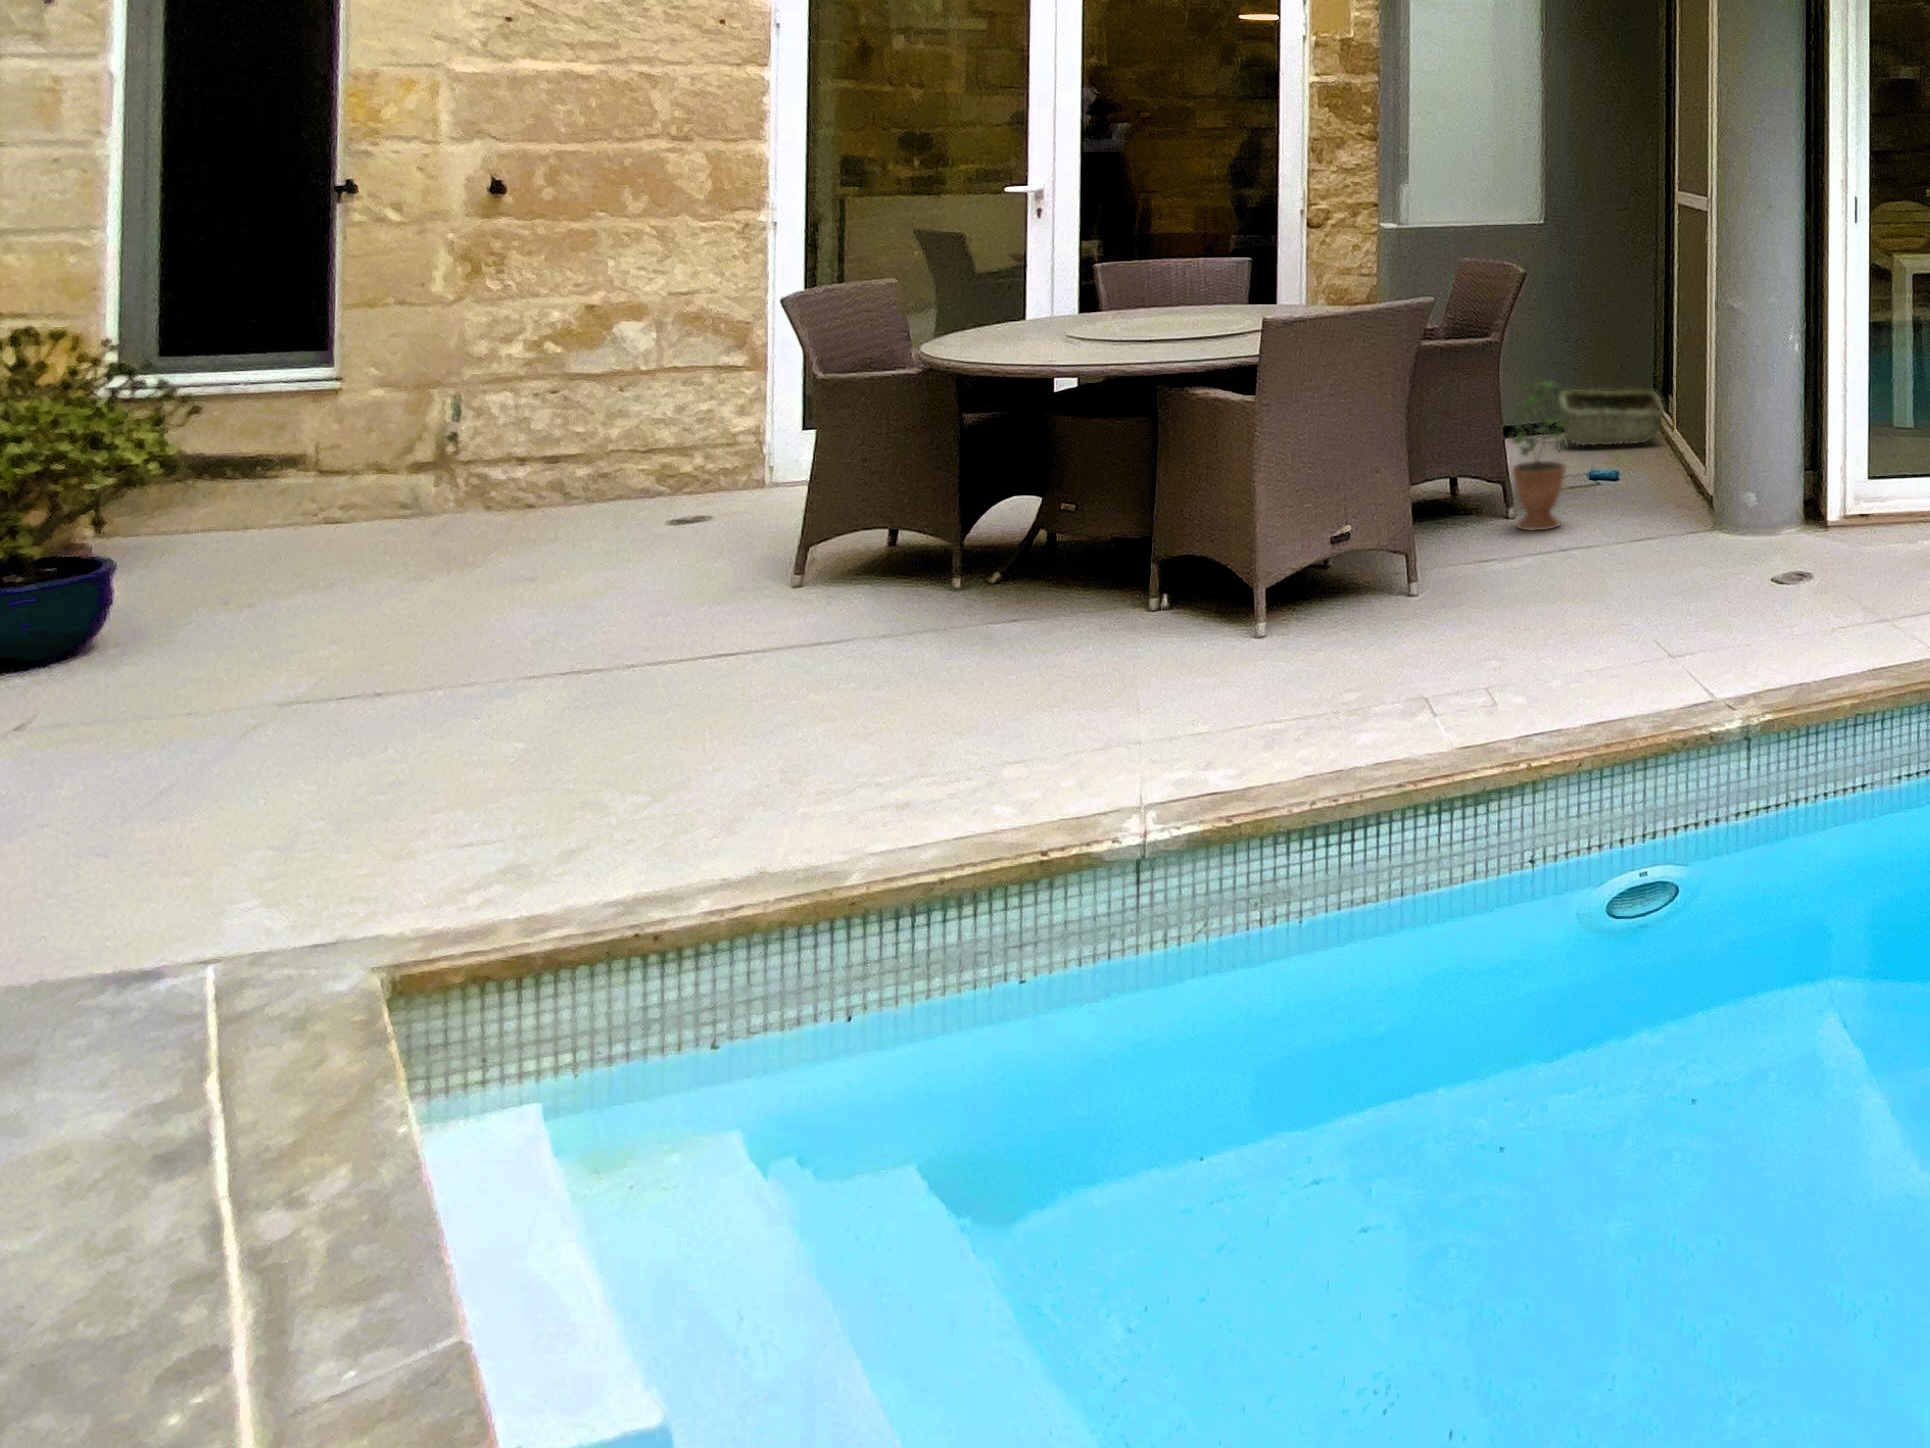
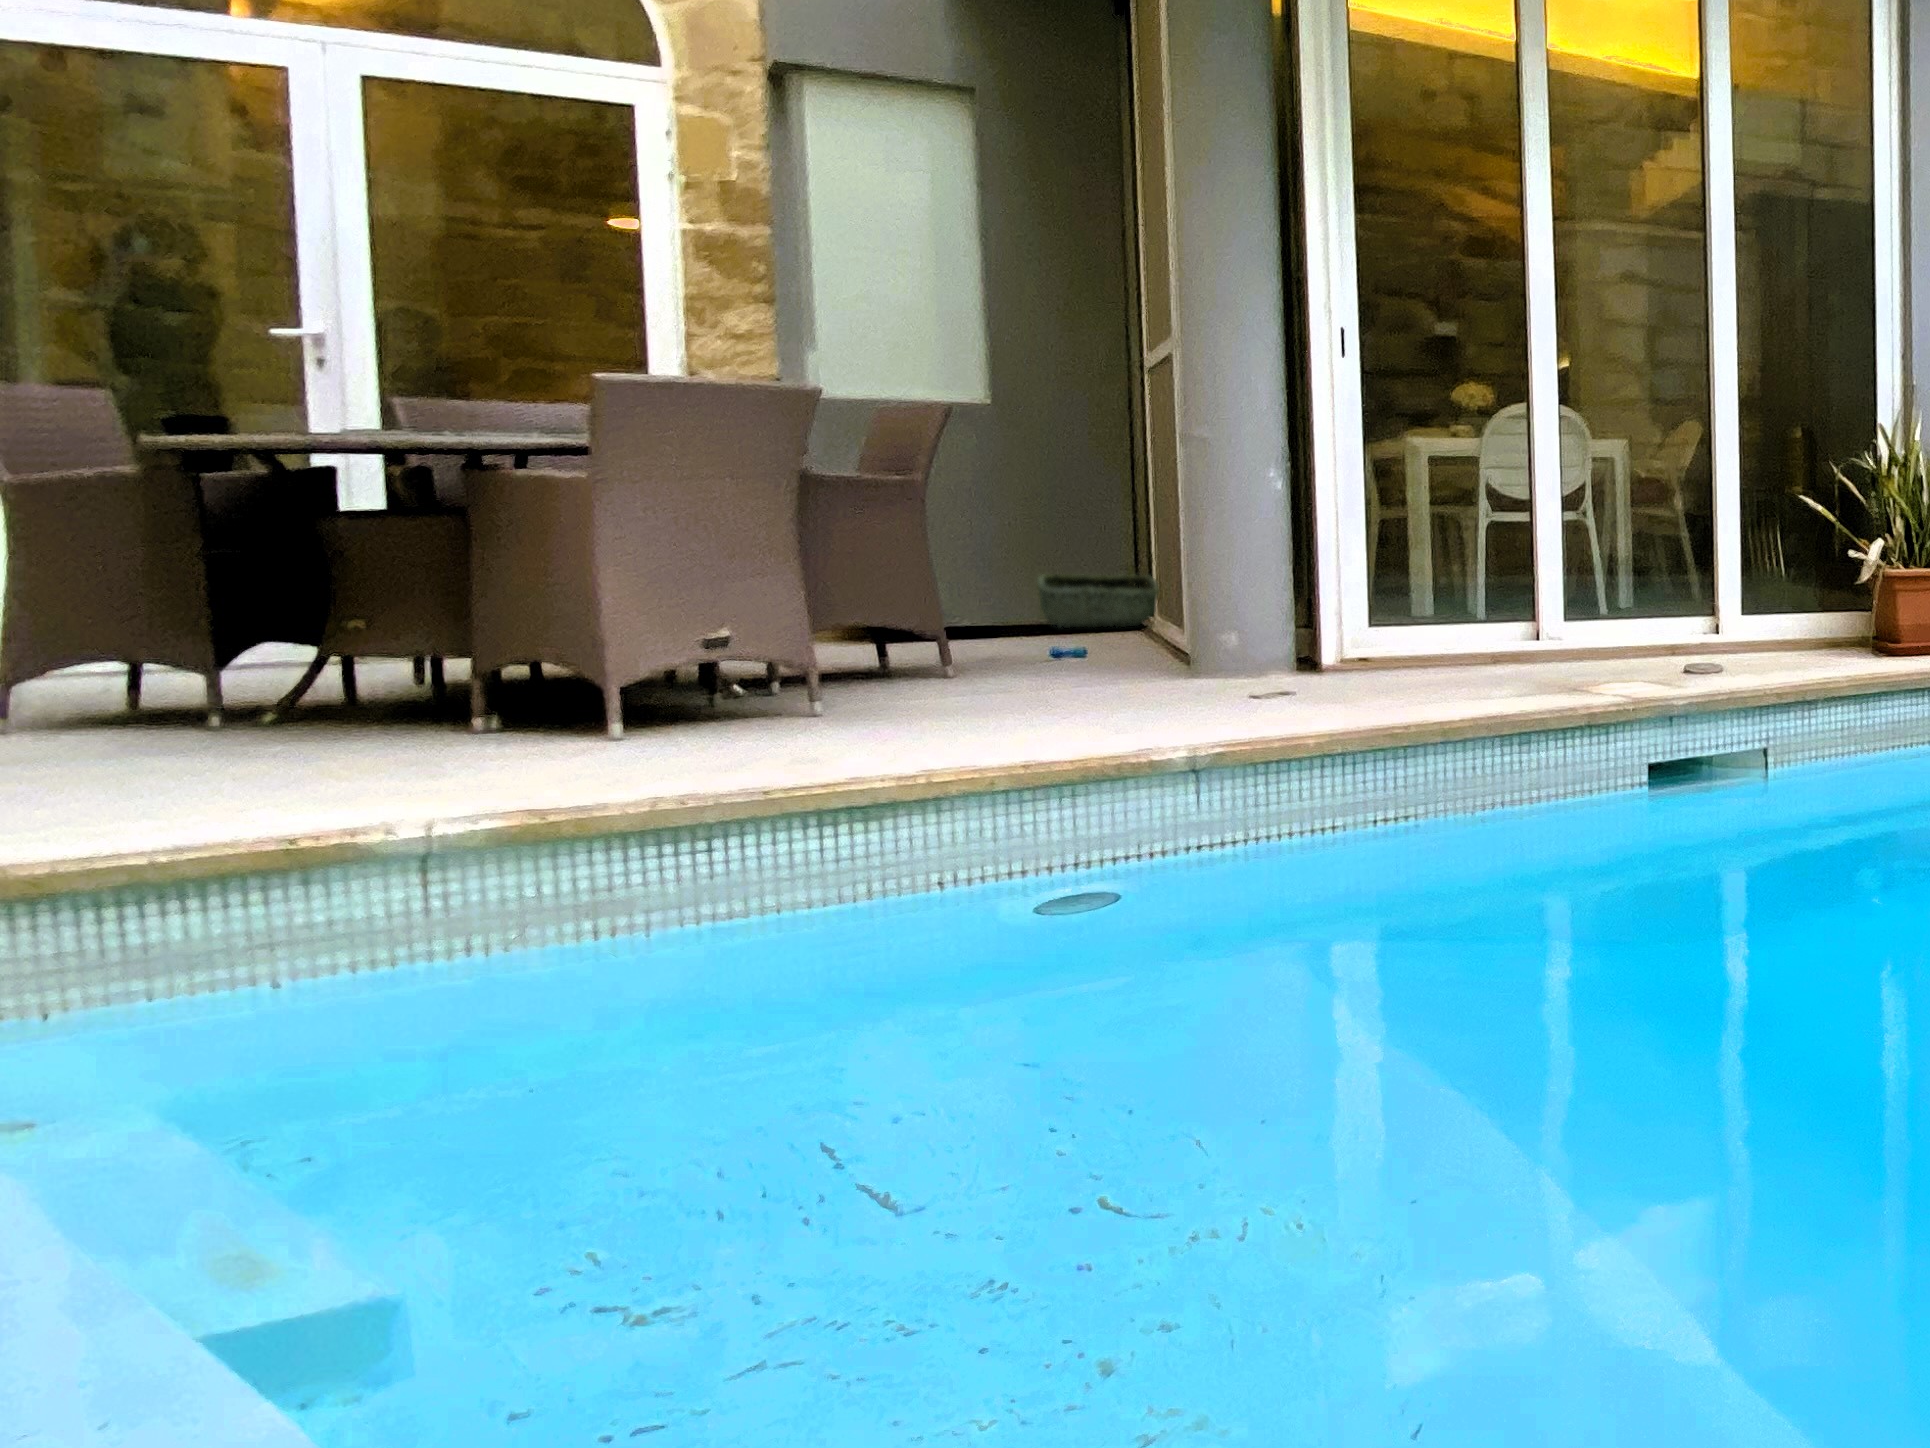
potted plant: present [1505,379,1567,531] -> none [940,508,1023,672]

